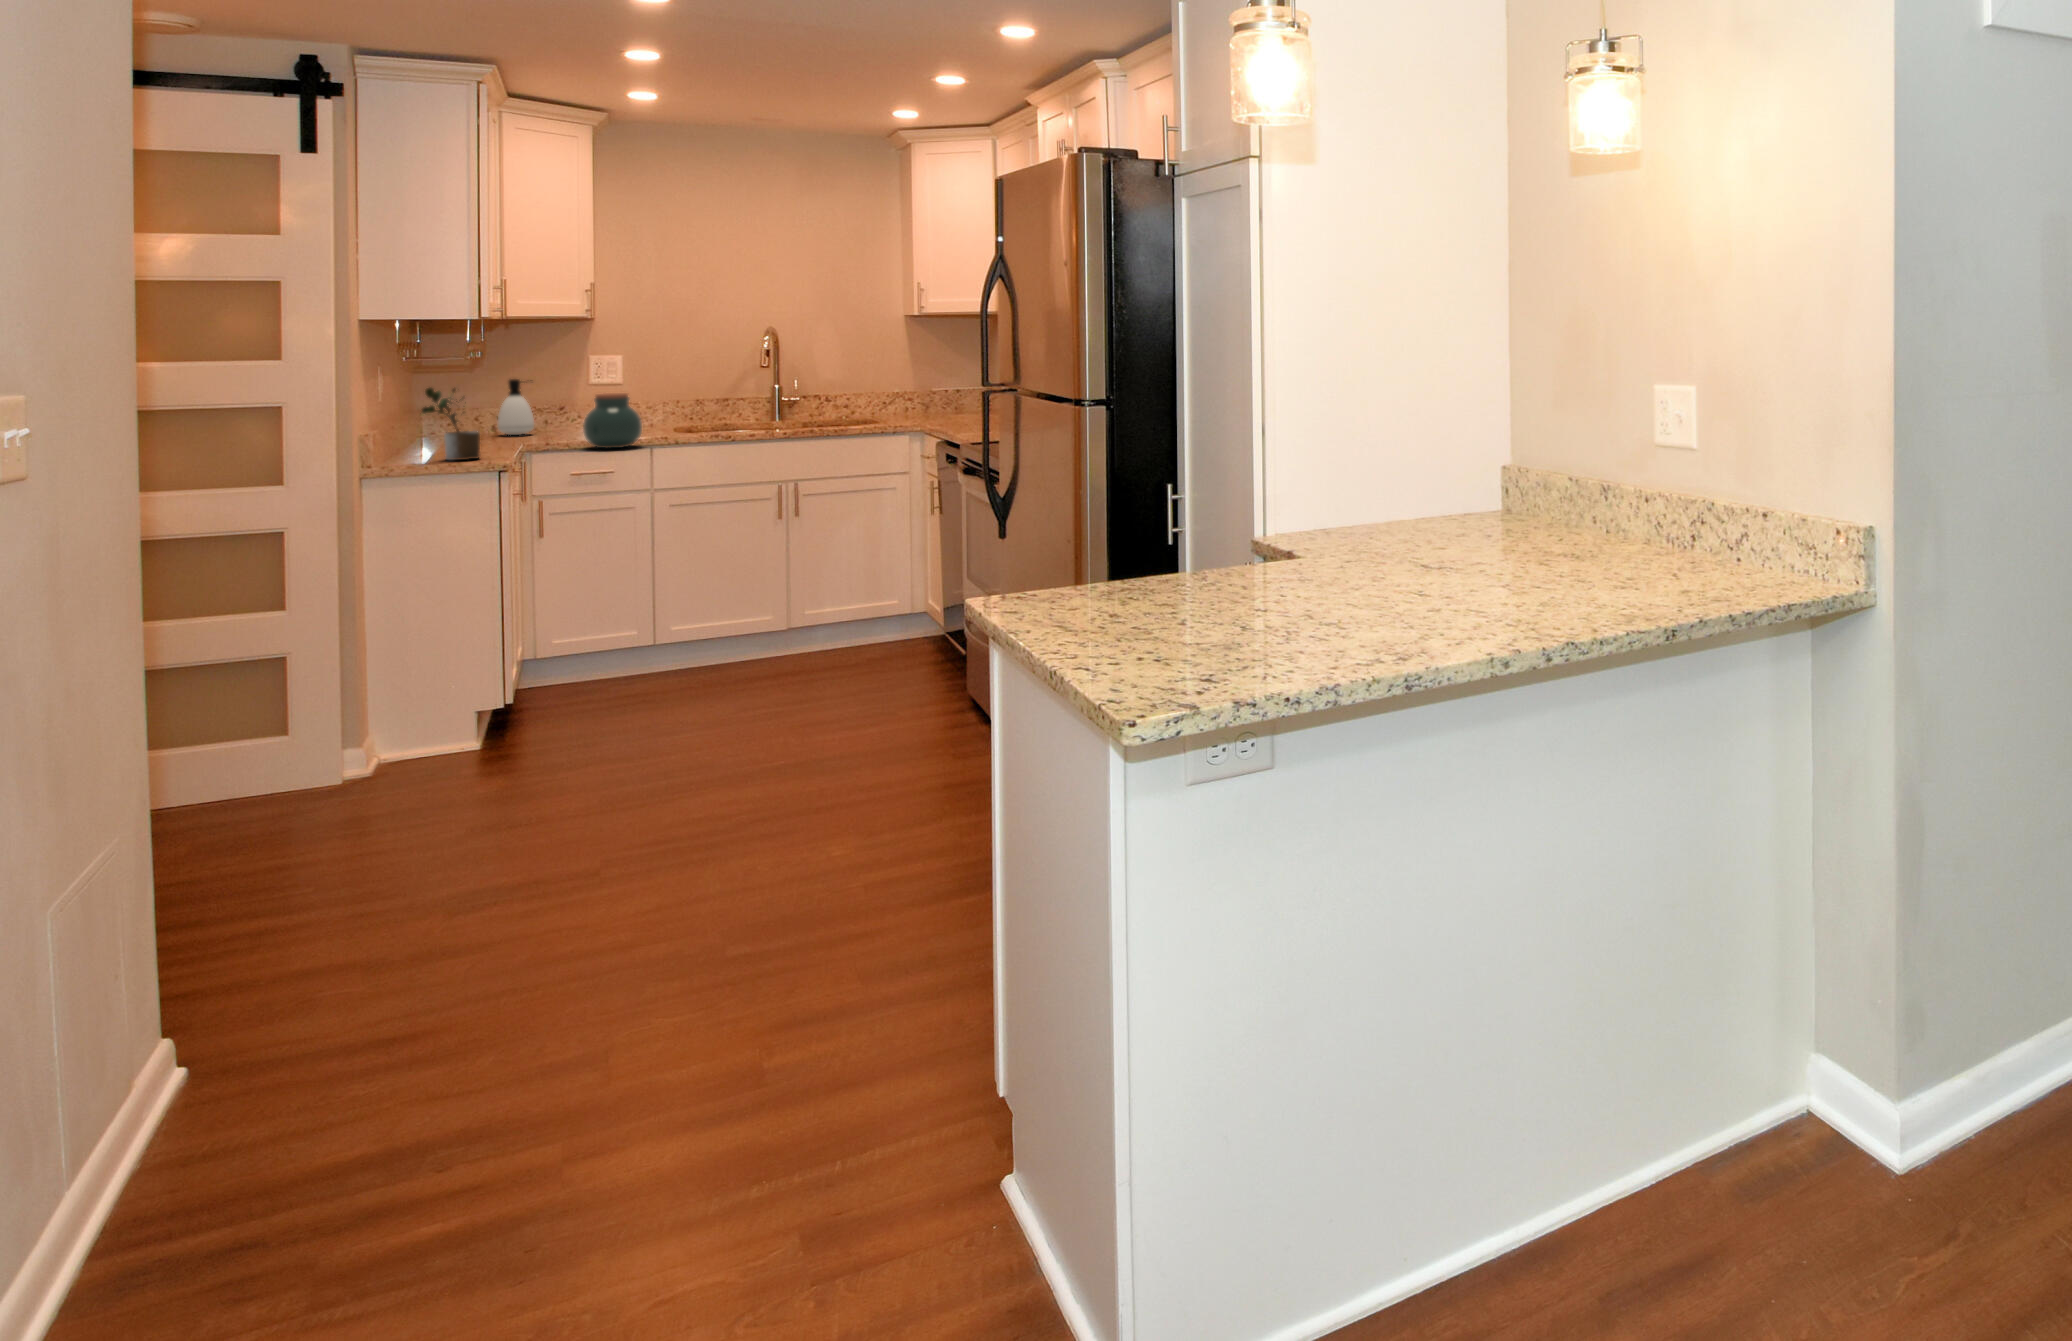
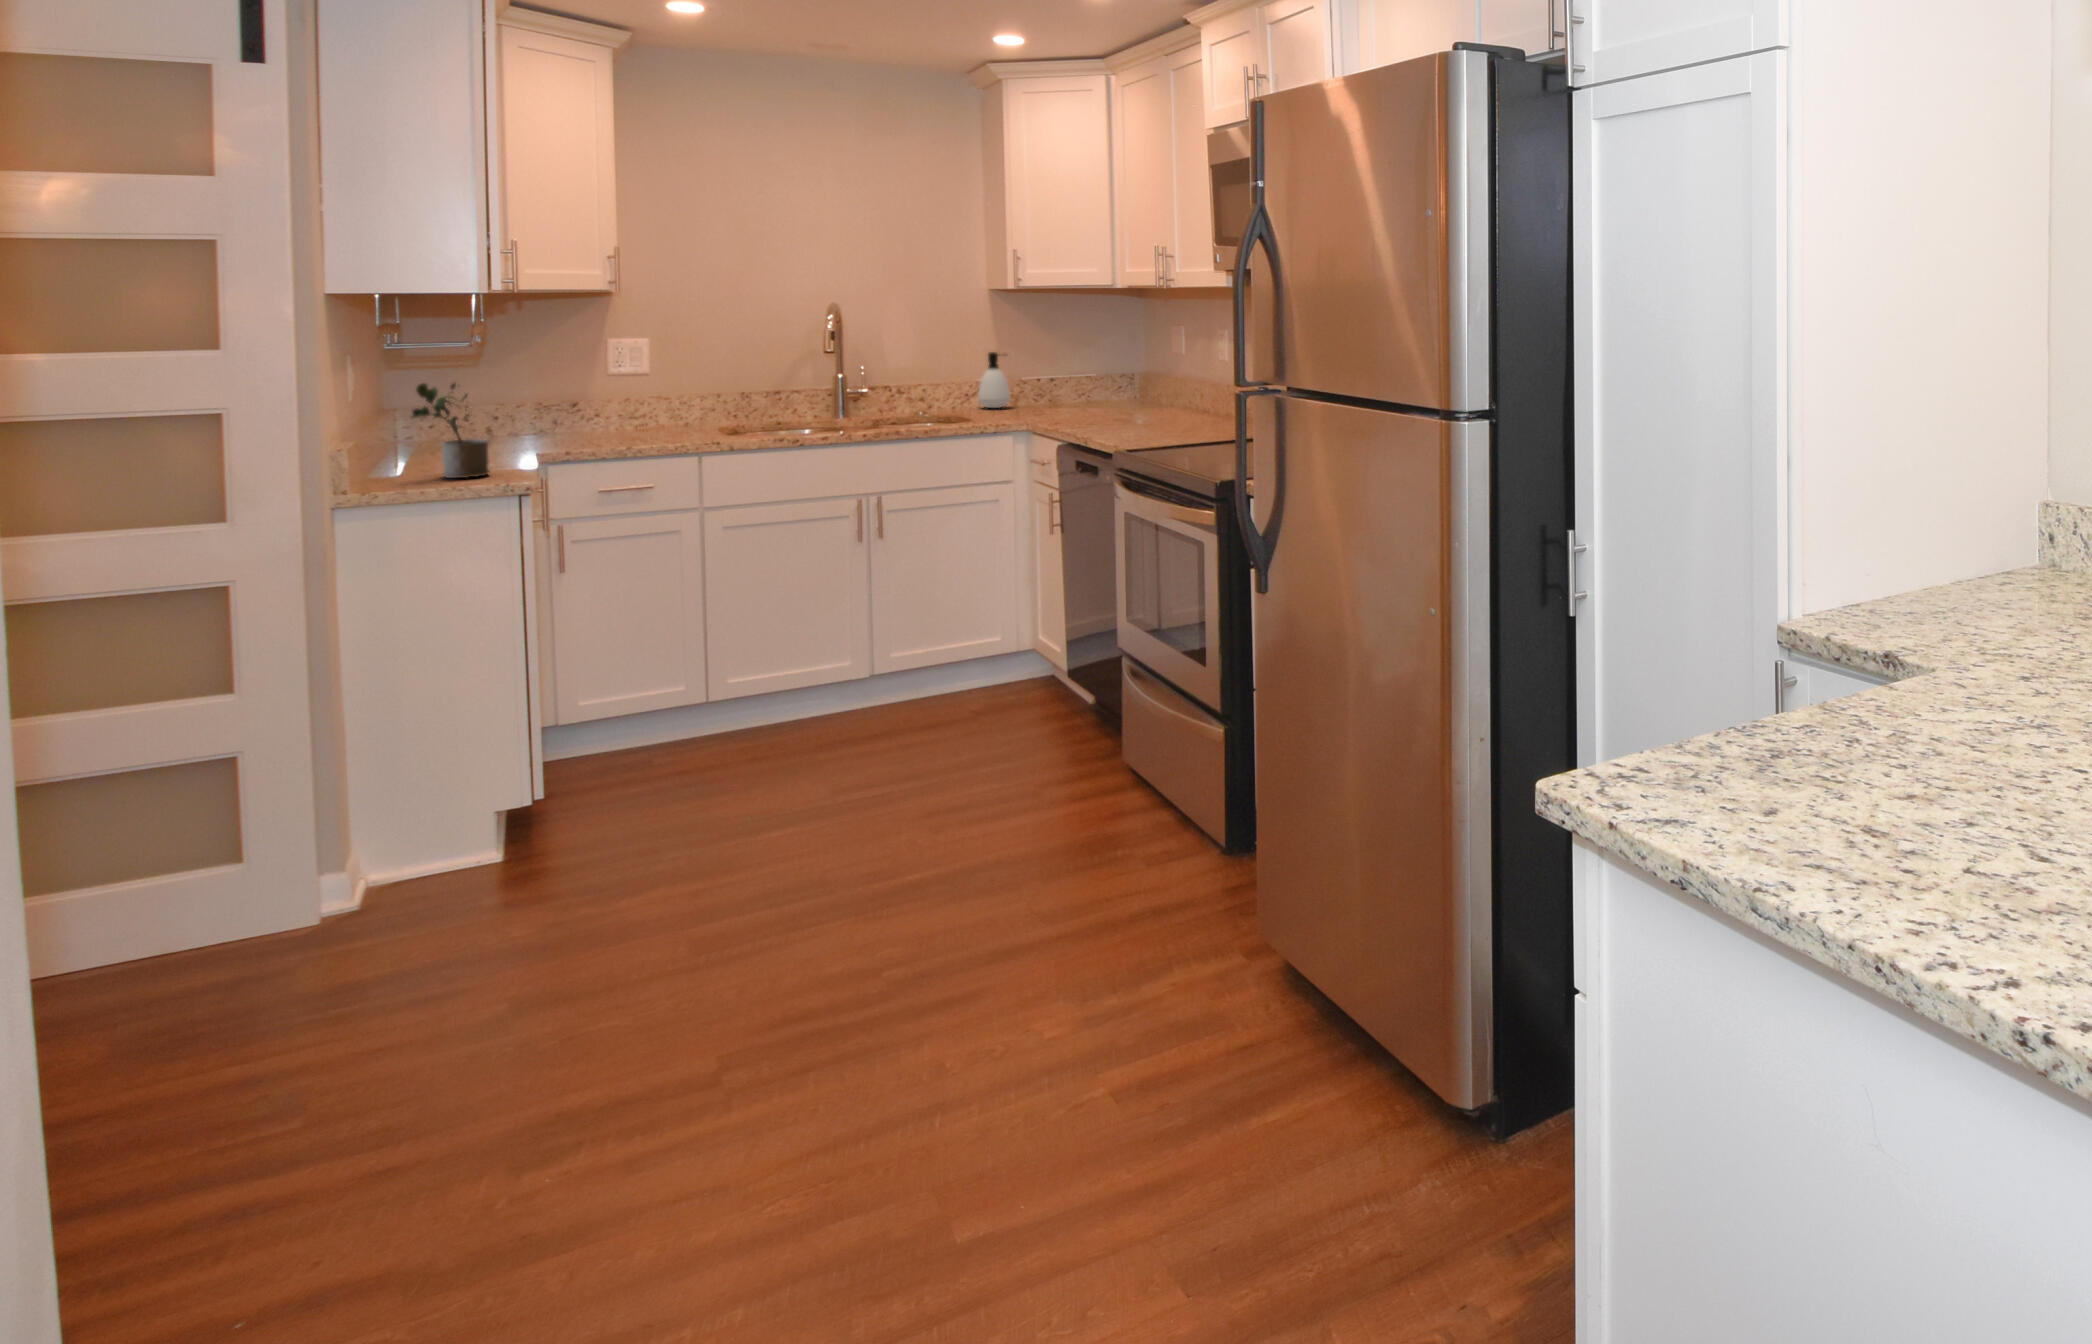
soap dispenser: present [498,379,534,435] -> present [978,352,1010,408]
jar: present [583,393,642,448] -> none [618,387,692,458]

